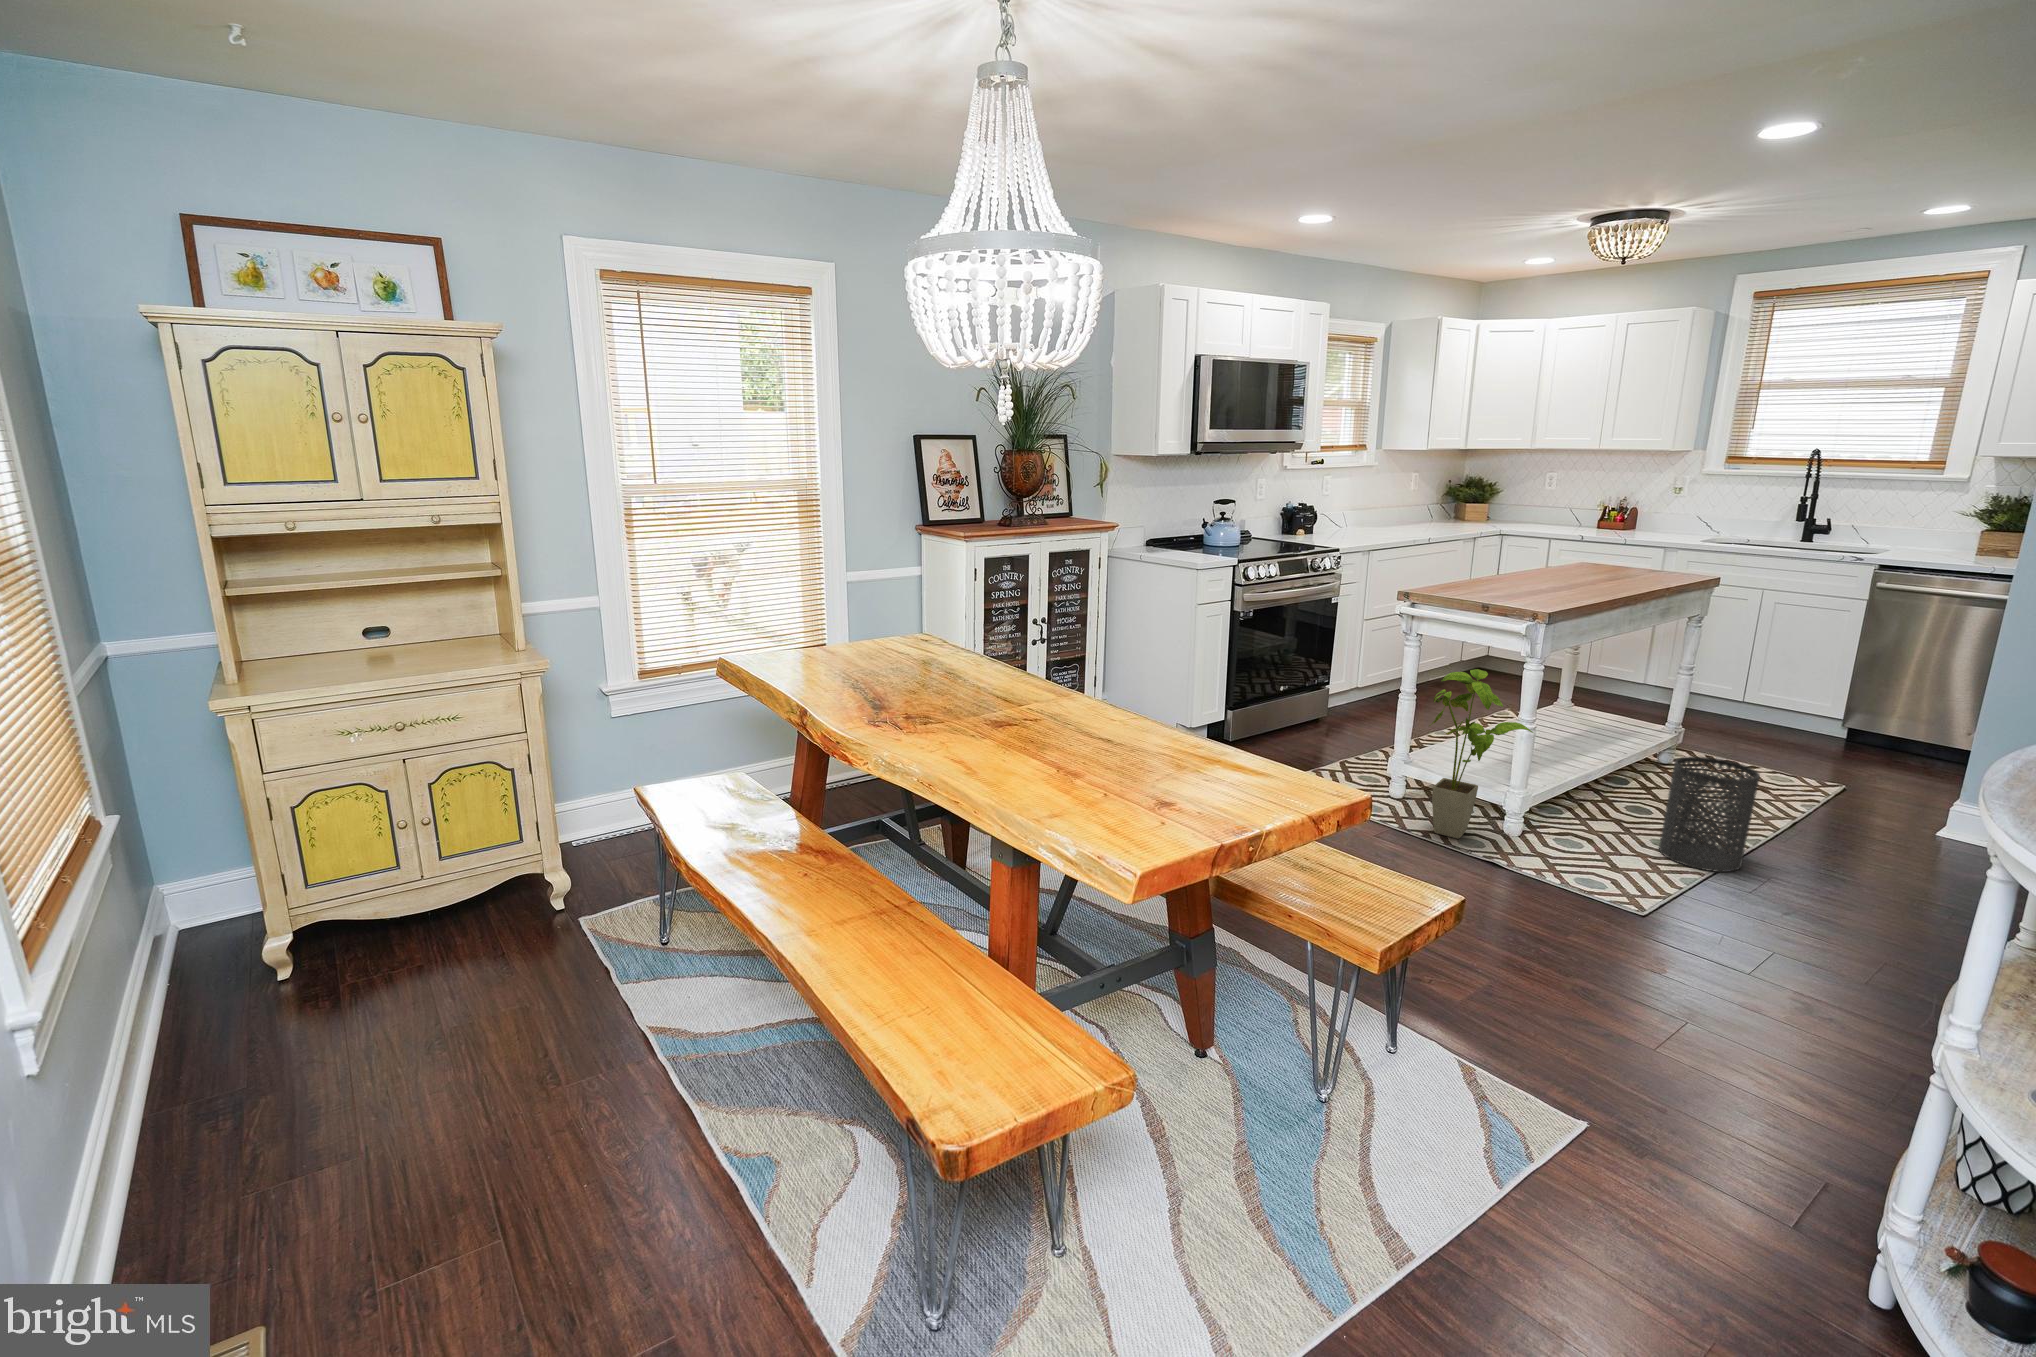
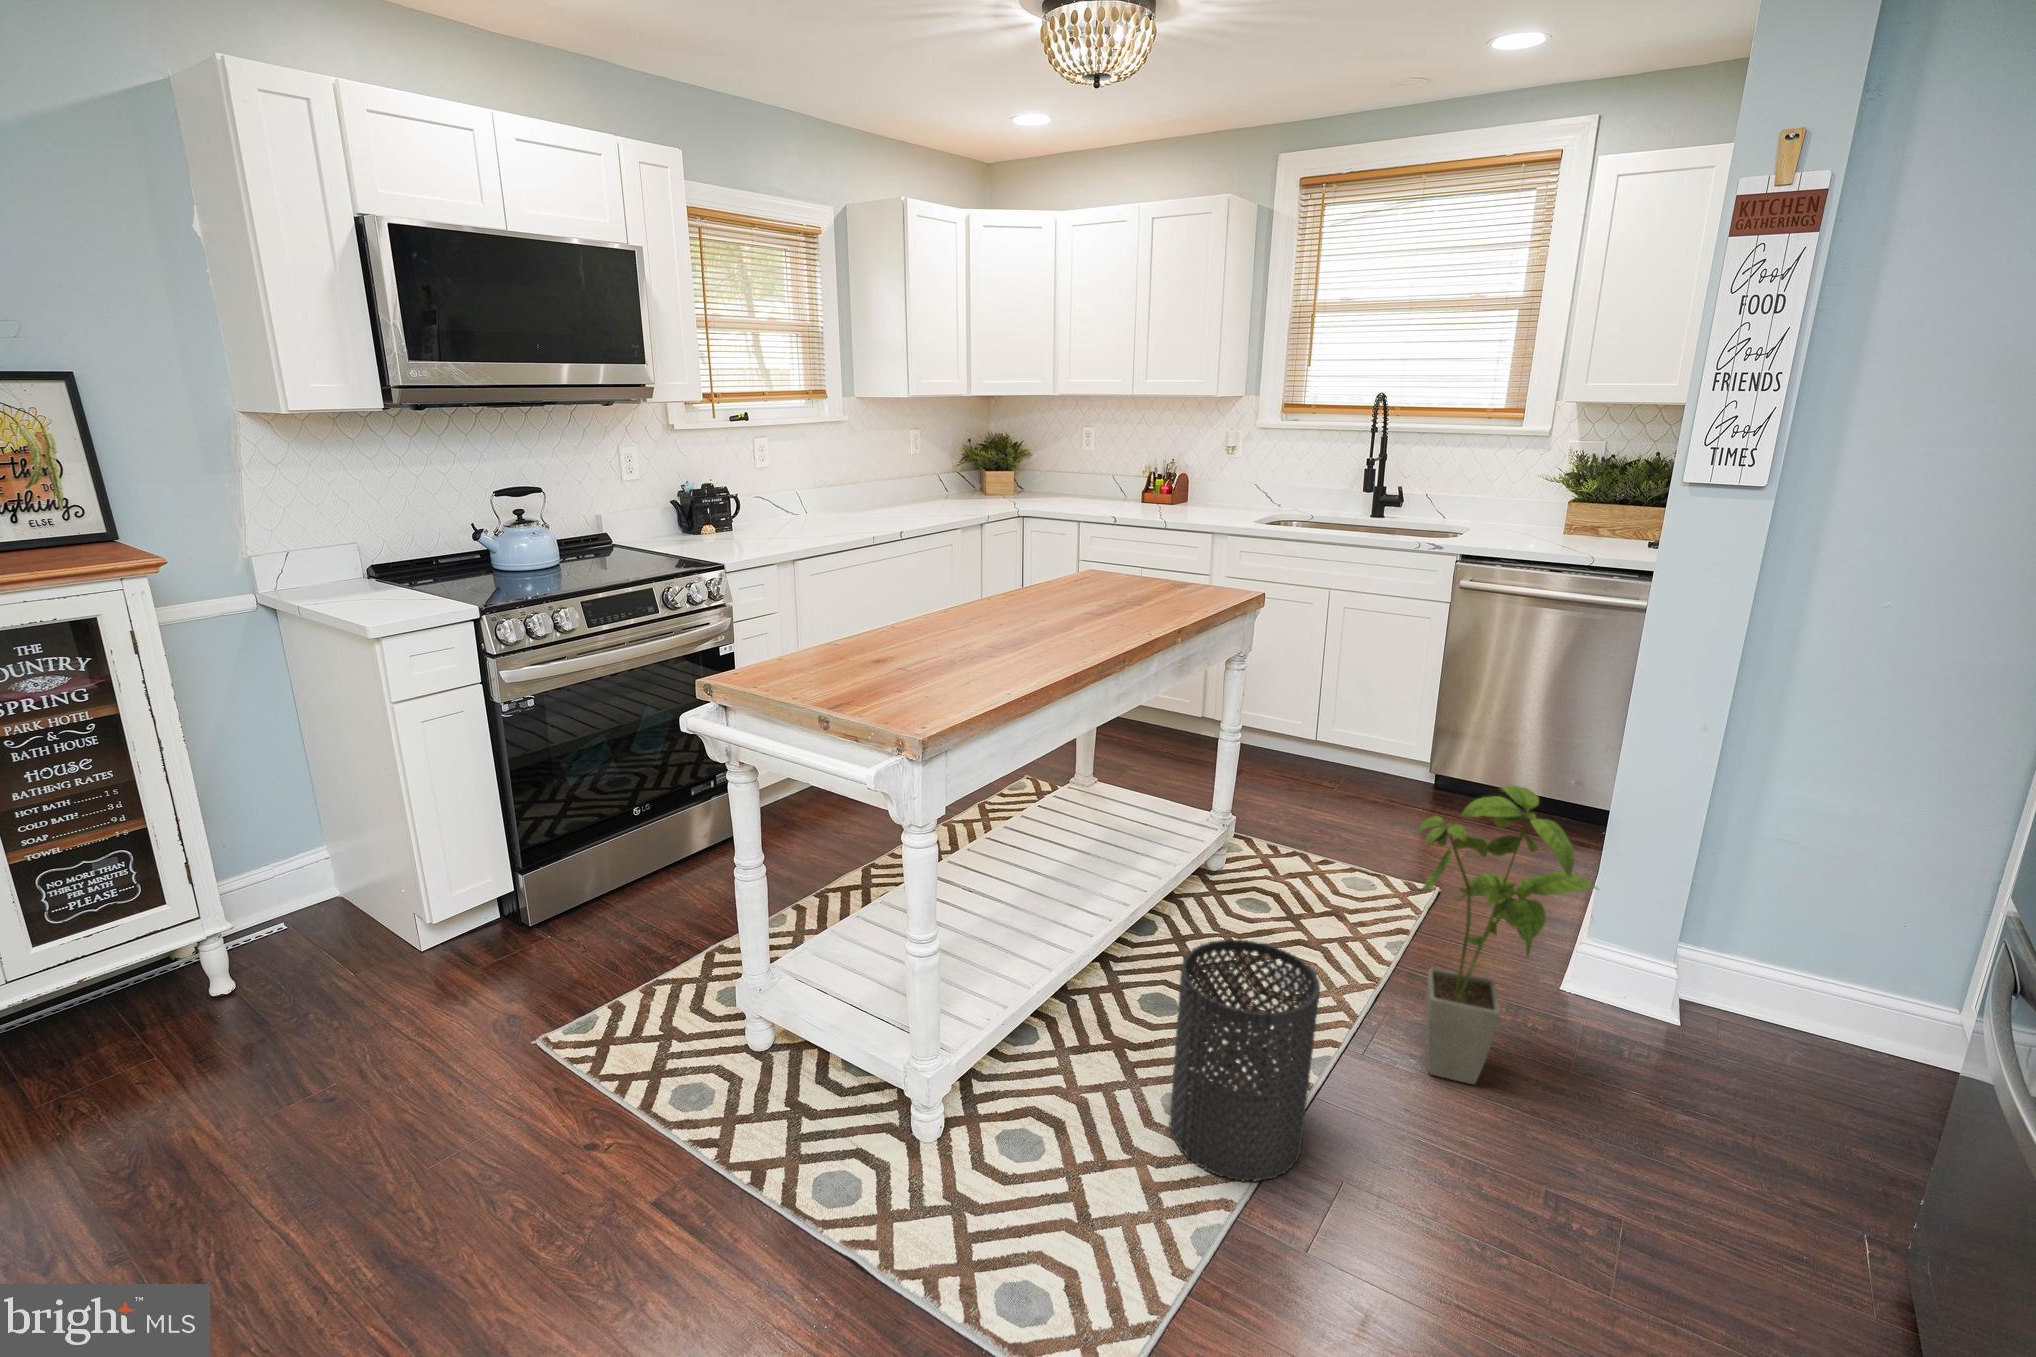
house plant: present [1429,669,1533,839] -> present [1417,785,1597,1084]

